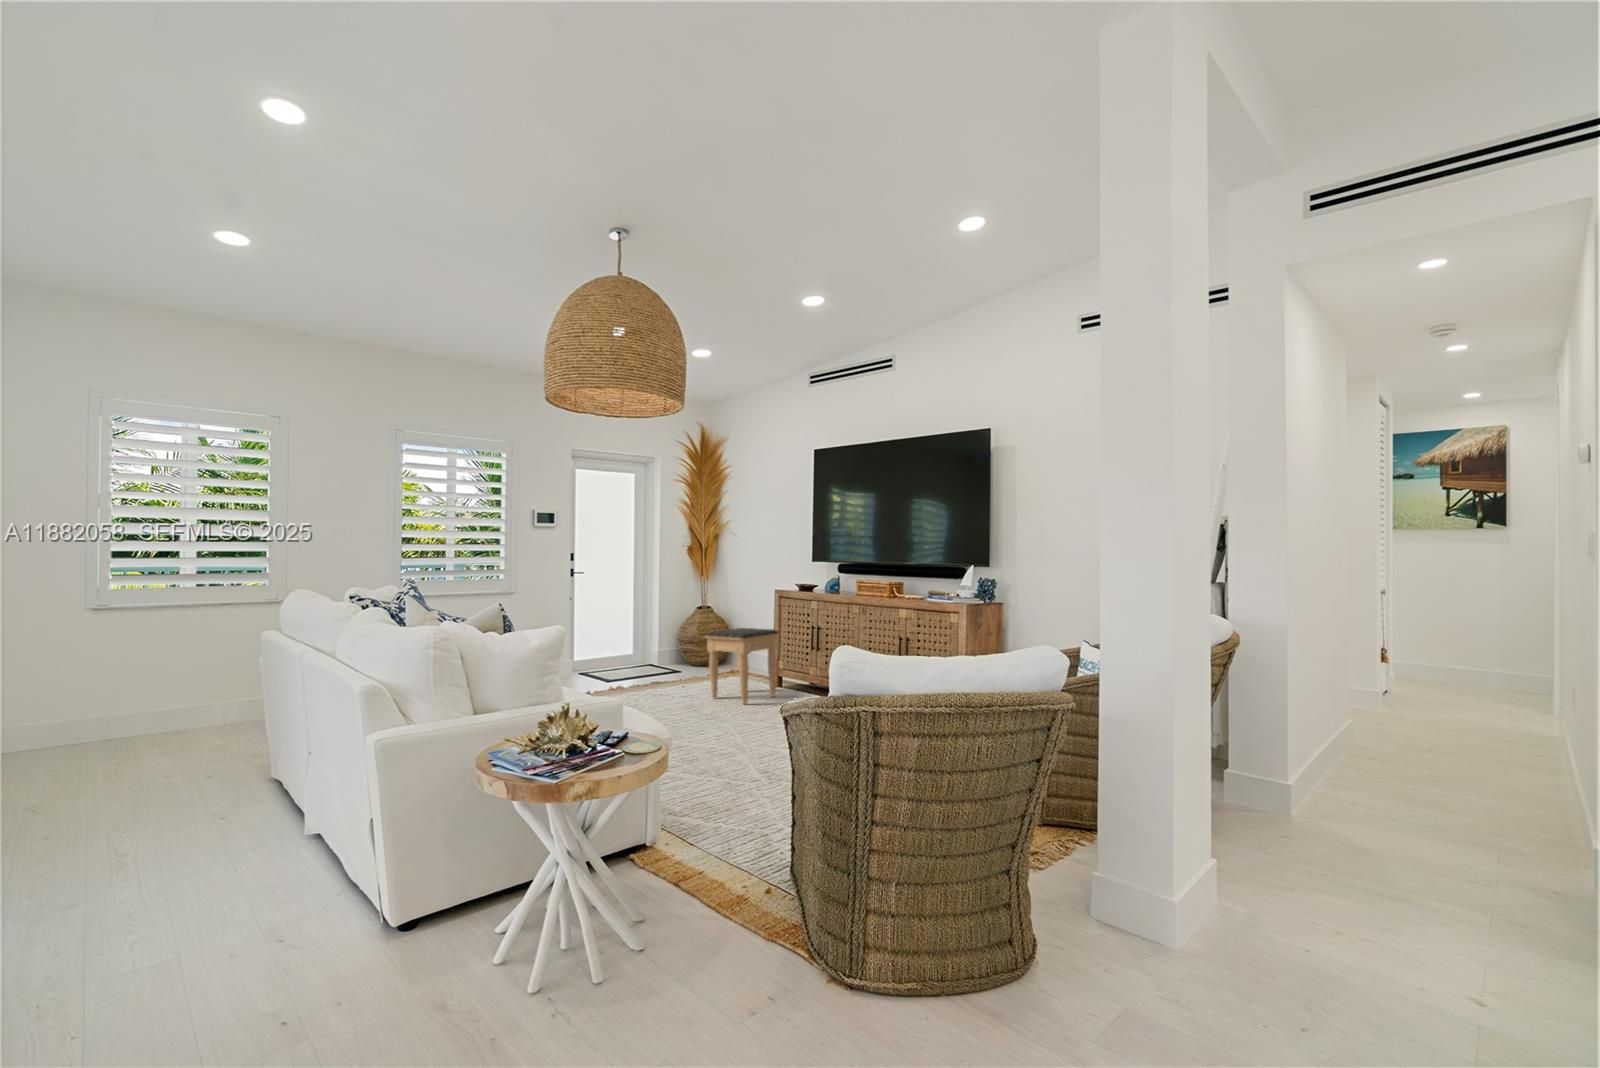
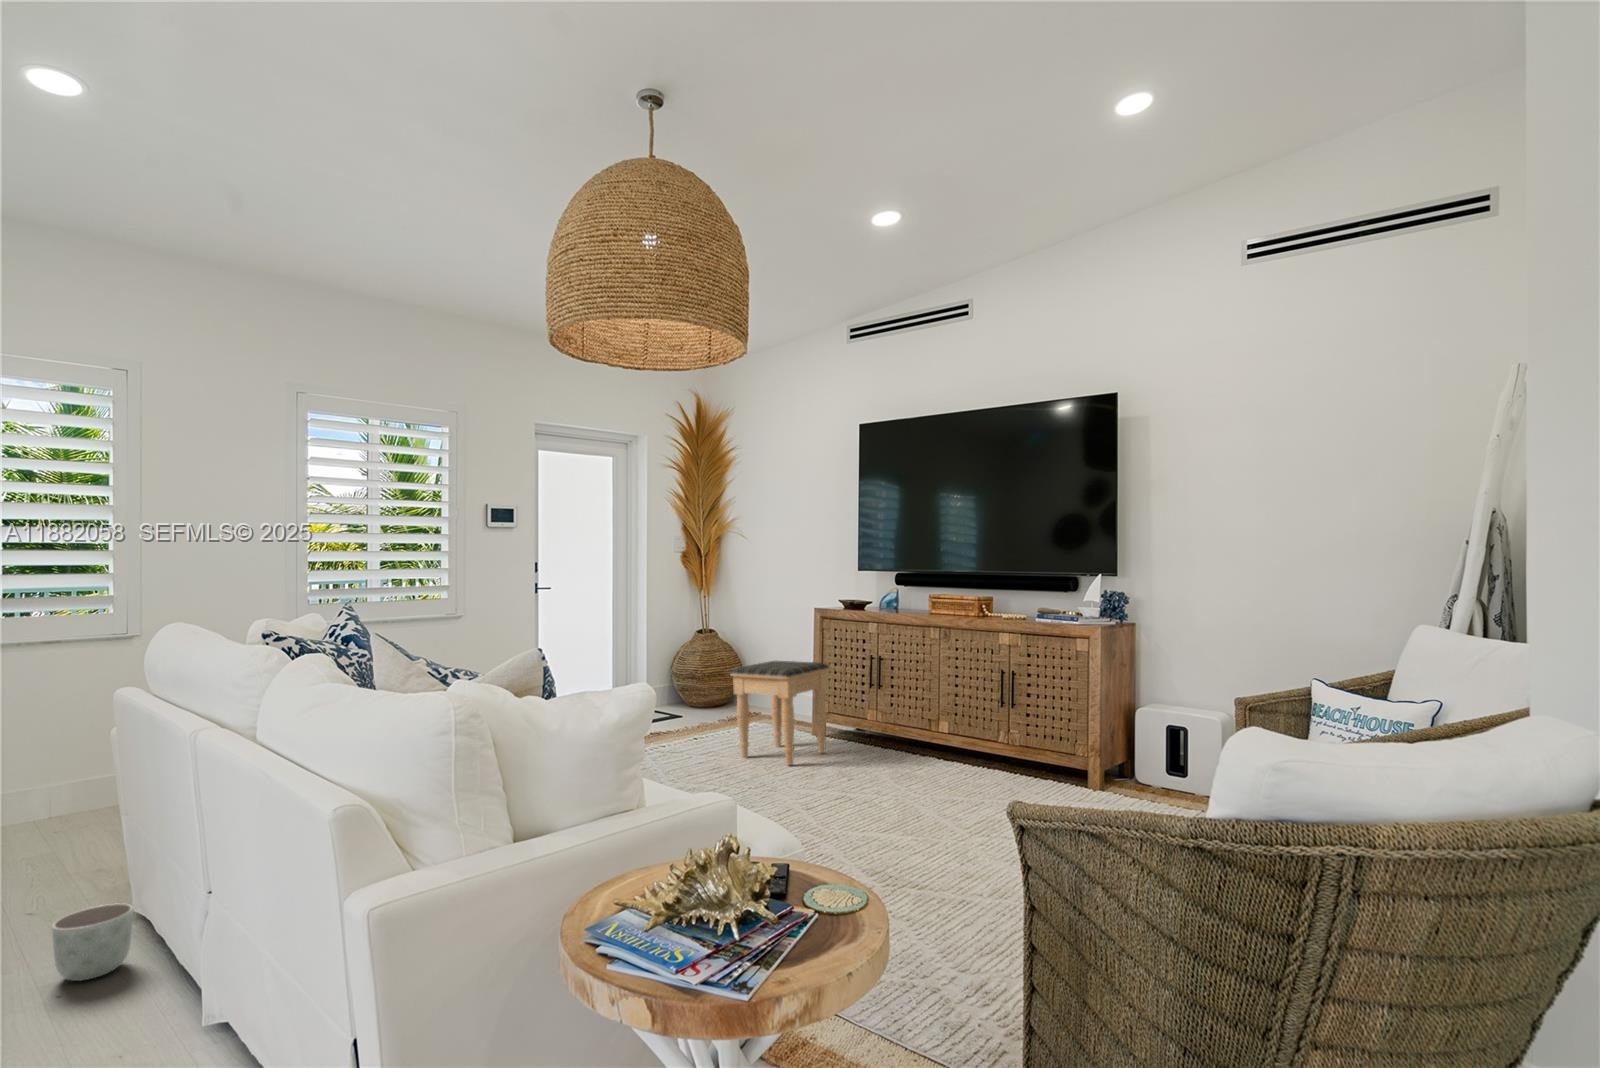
planter: none [217,767,268,812] -> present [52,903,134,981]

